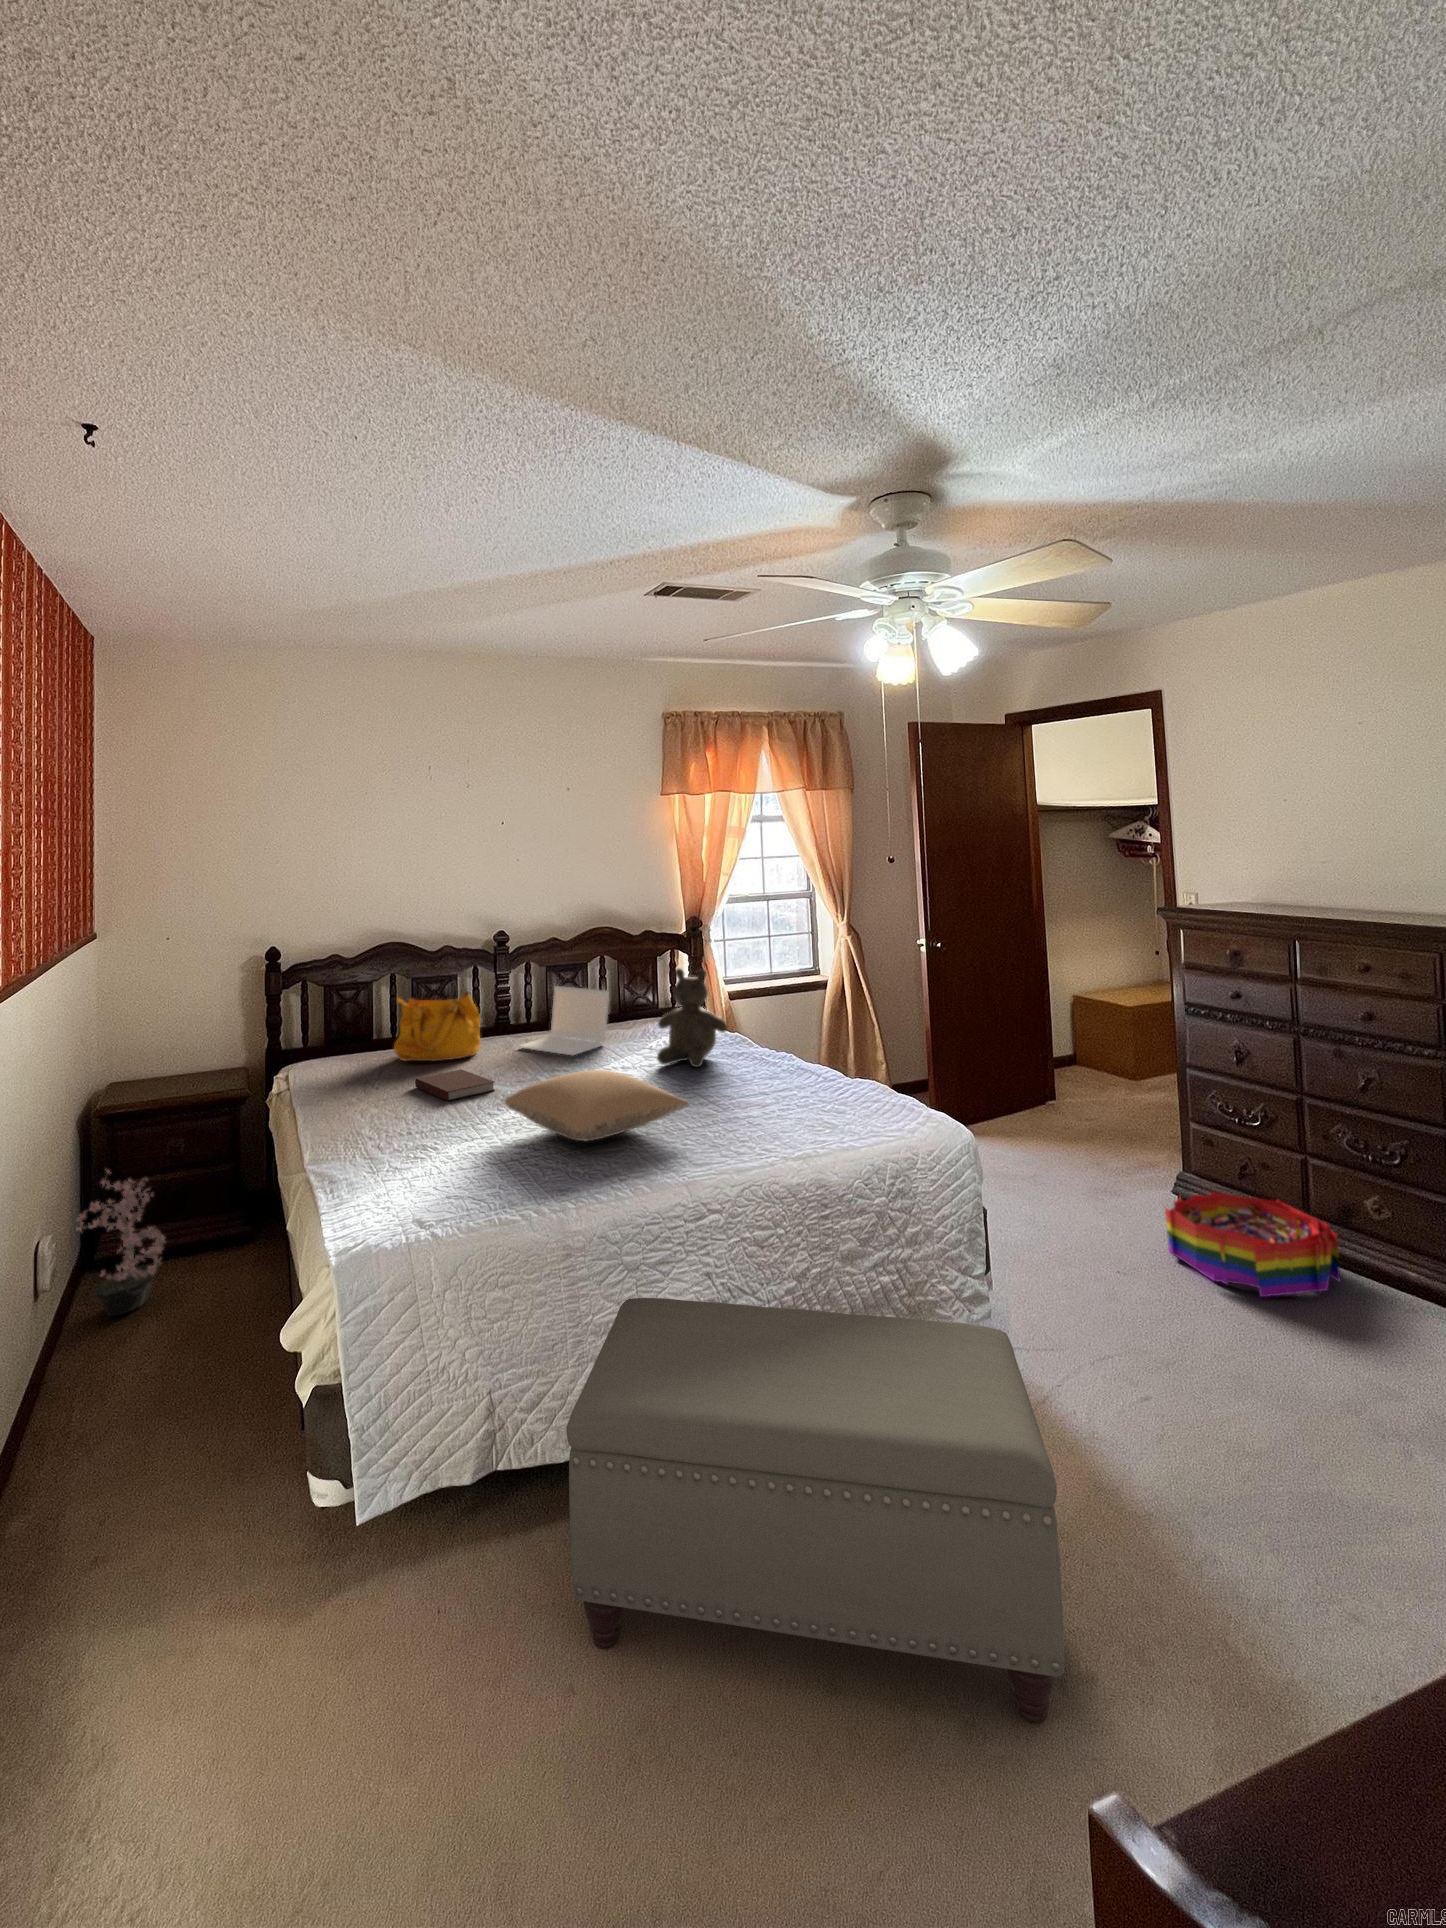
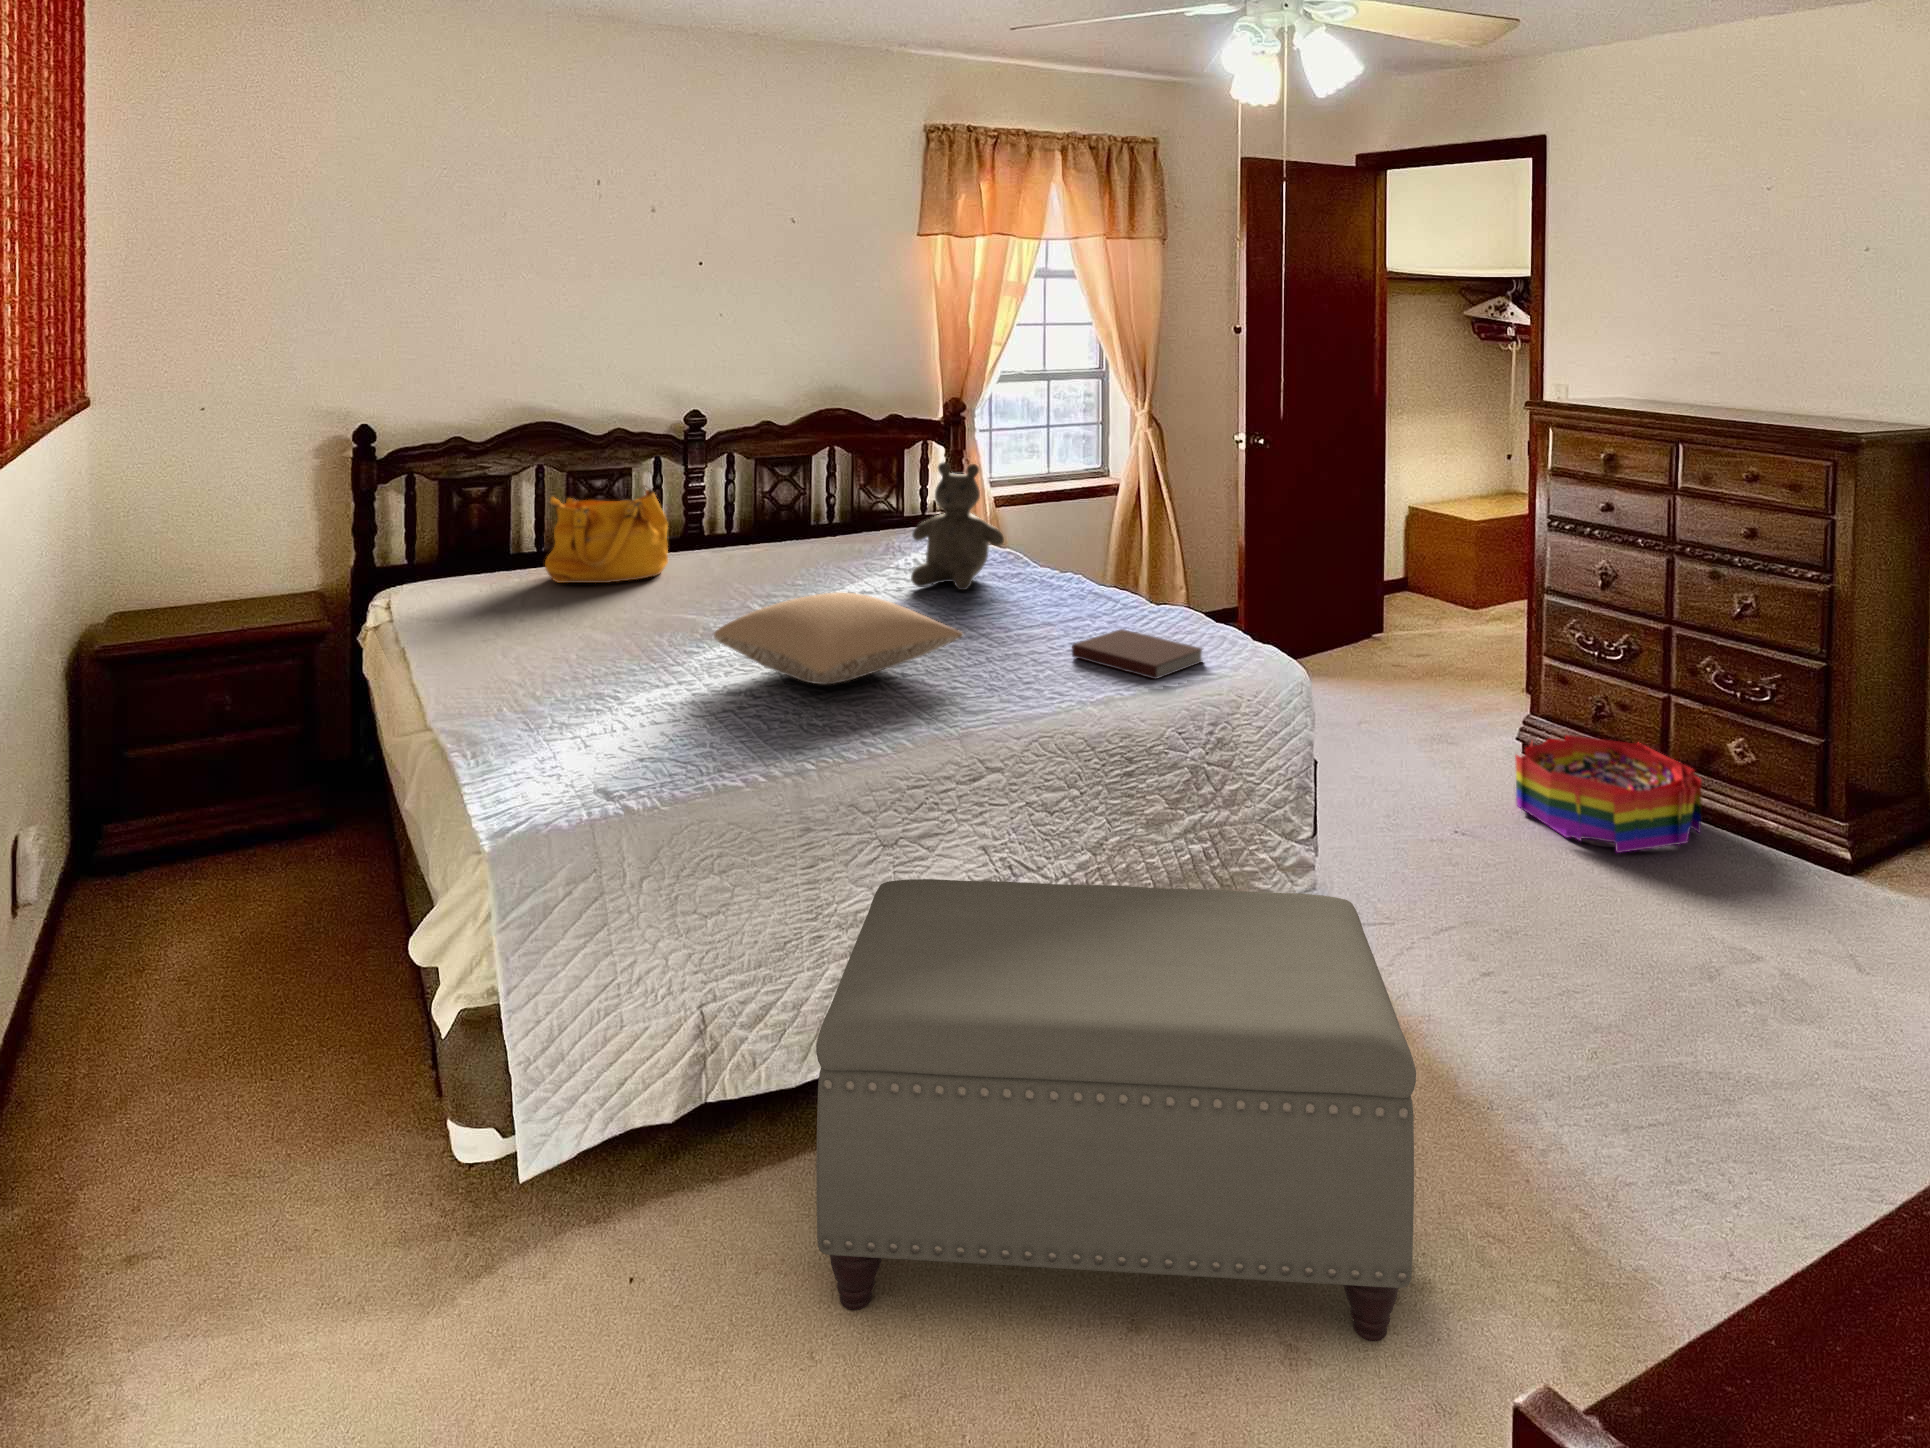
laptop: present [520,986,609,1055] -> none [720,484,846,575]
notebook: present [415,1069,494,1101] -> present [1072,629,1202,679]
potted plant: present [77,1170,165,1316] -> none [62,730,214,938]

